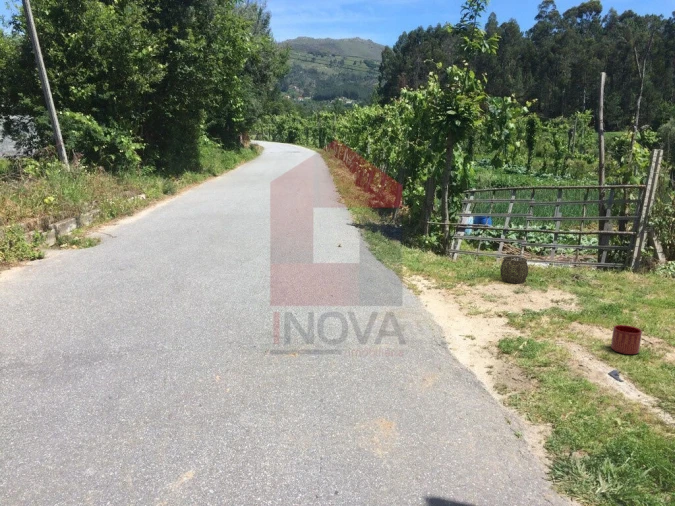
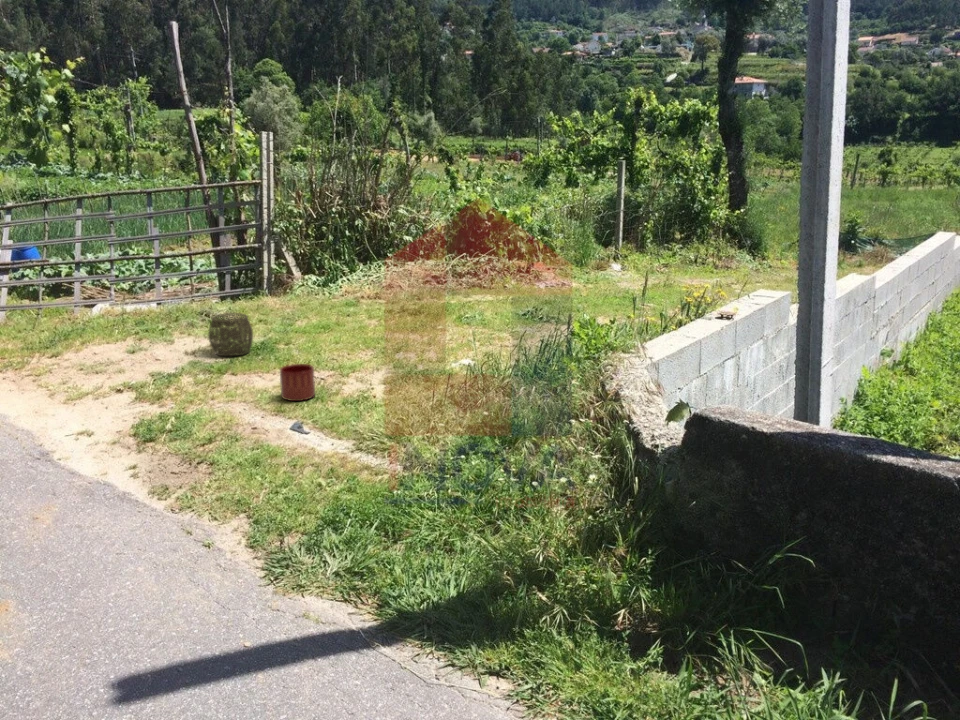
woven basket: present [500,256,528,283] -> present [209,313,253,357]

